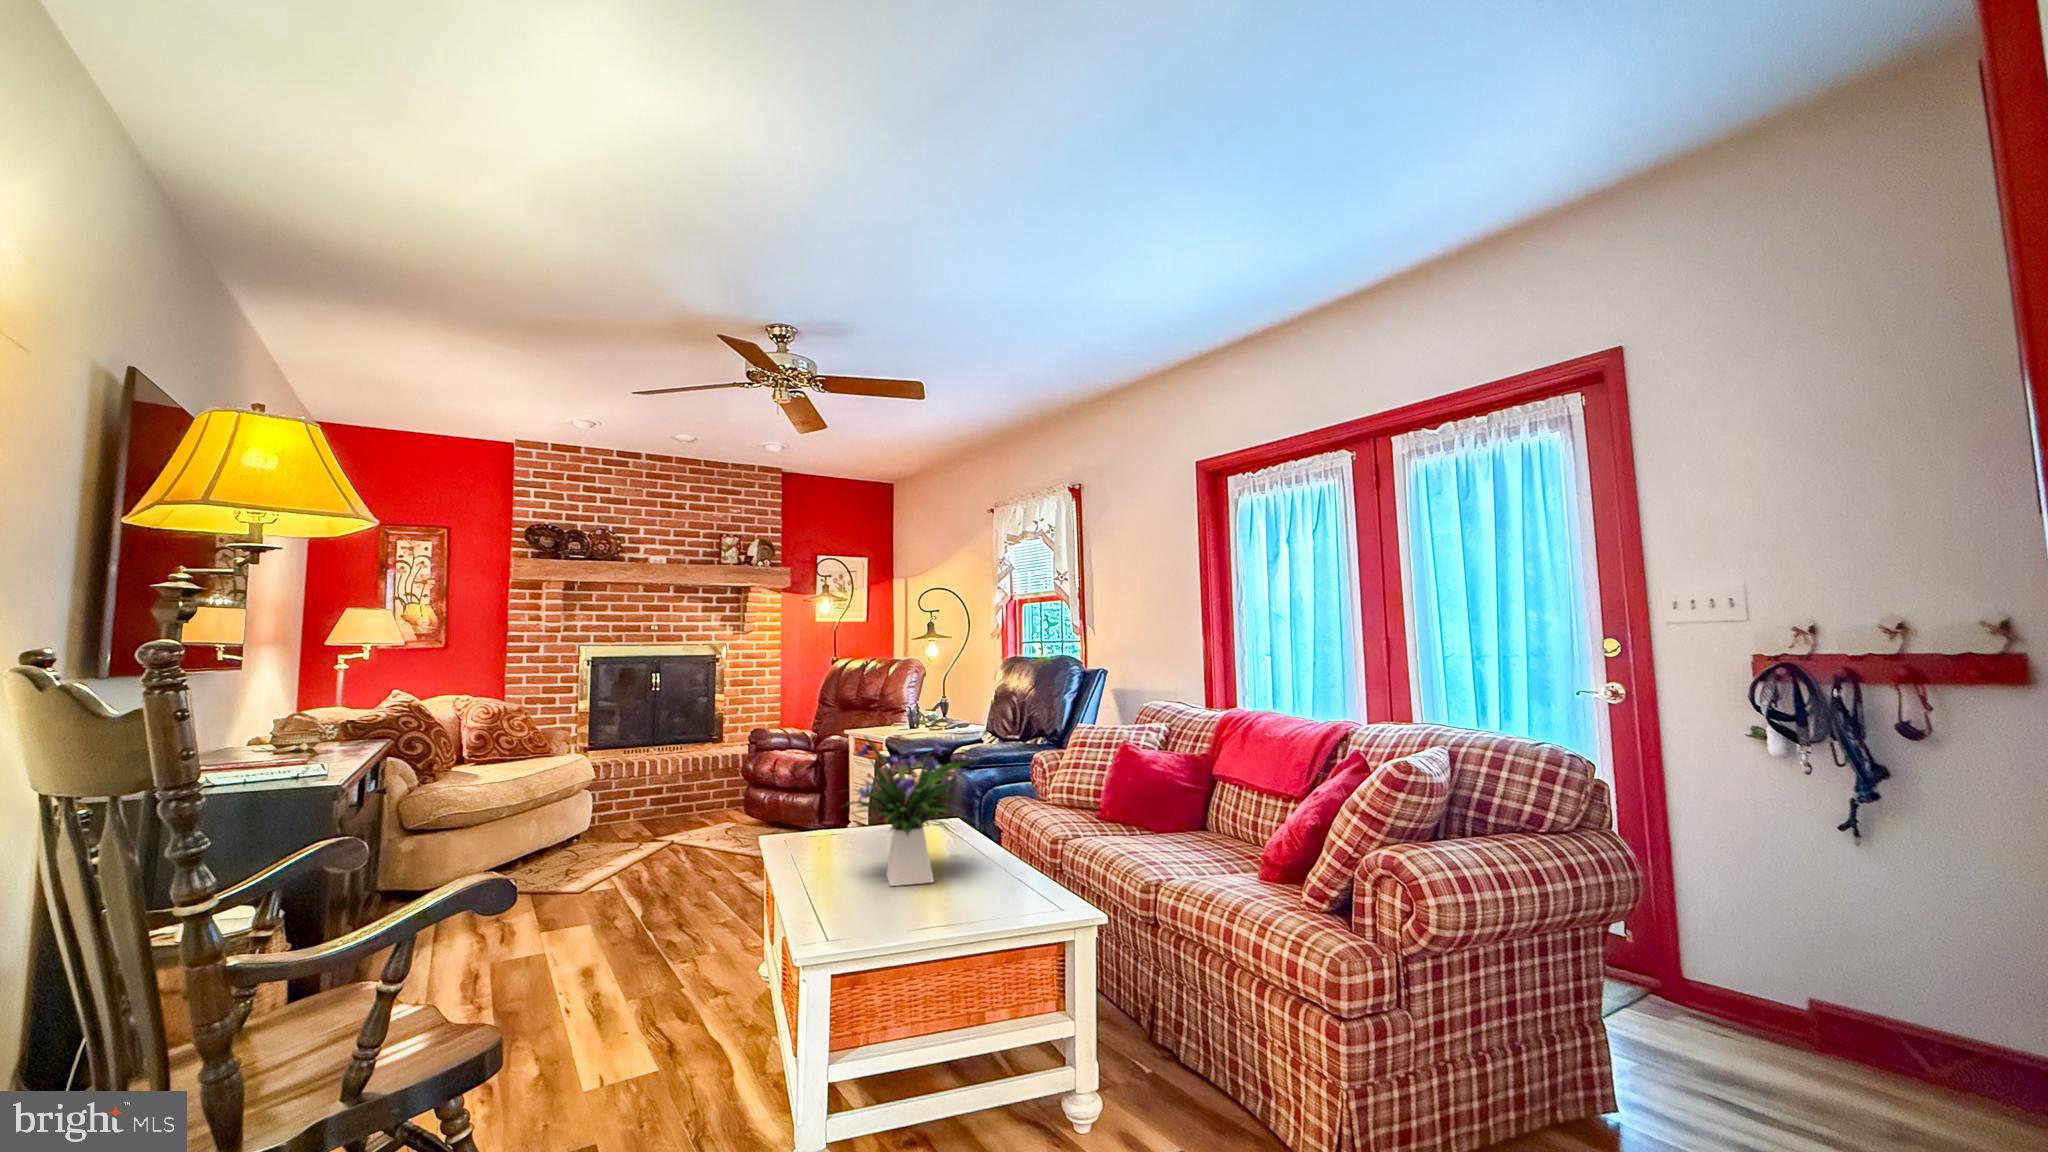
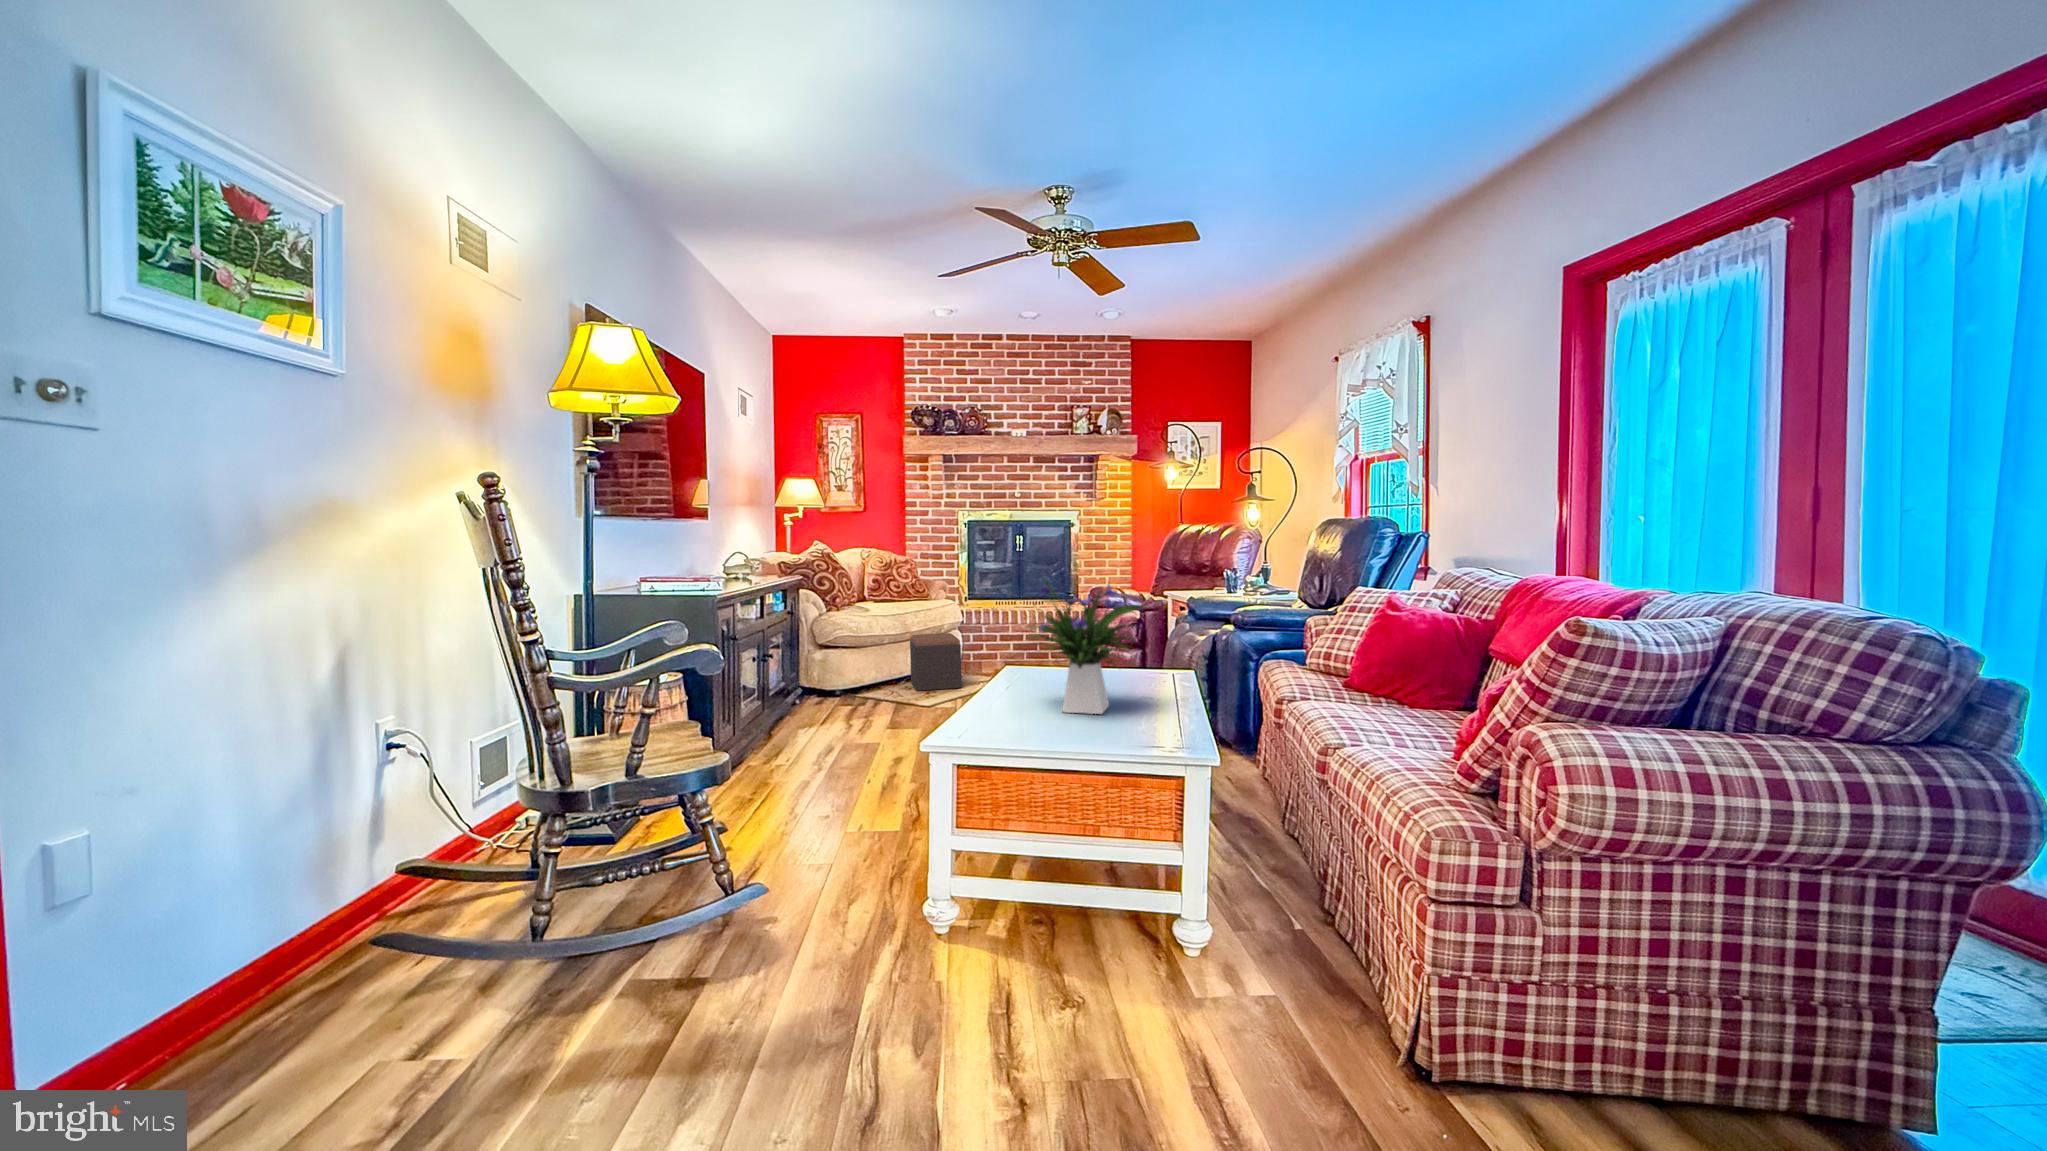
footstool: none [537,797,614,876] -> present [910,633,962,691]

